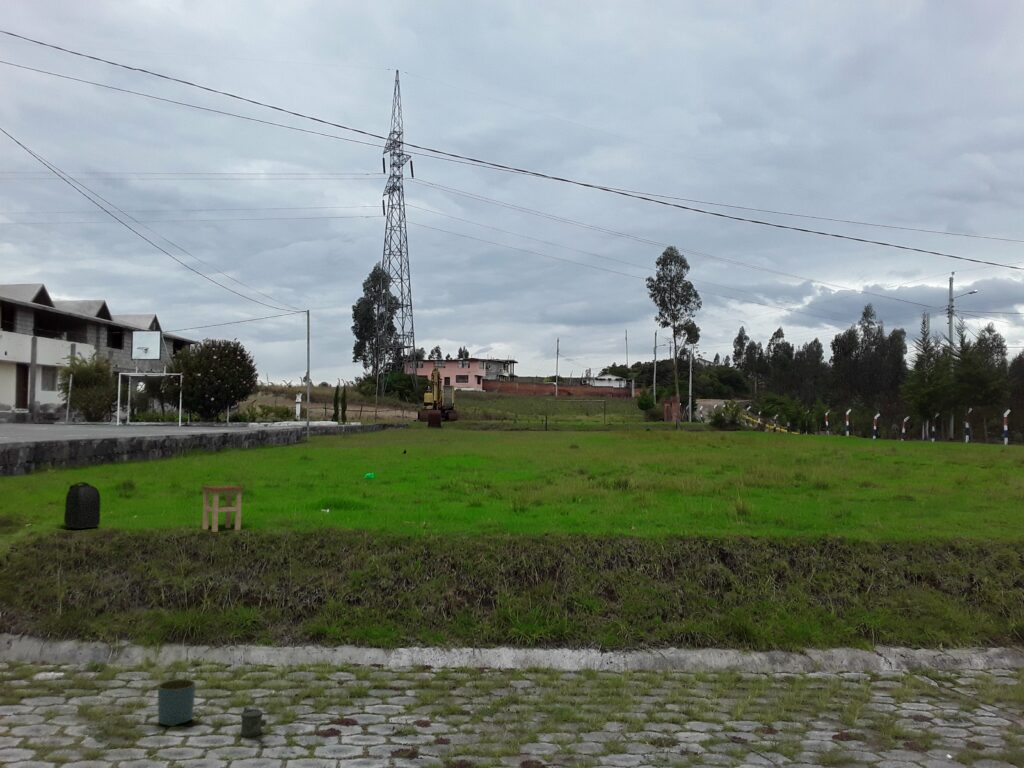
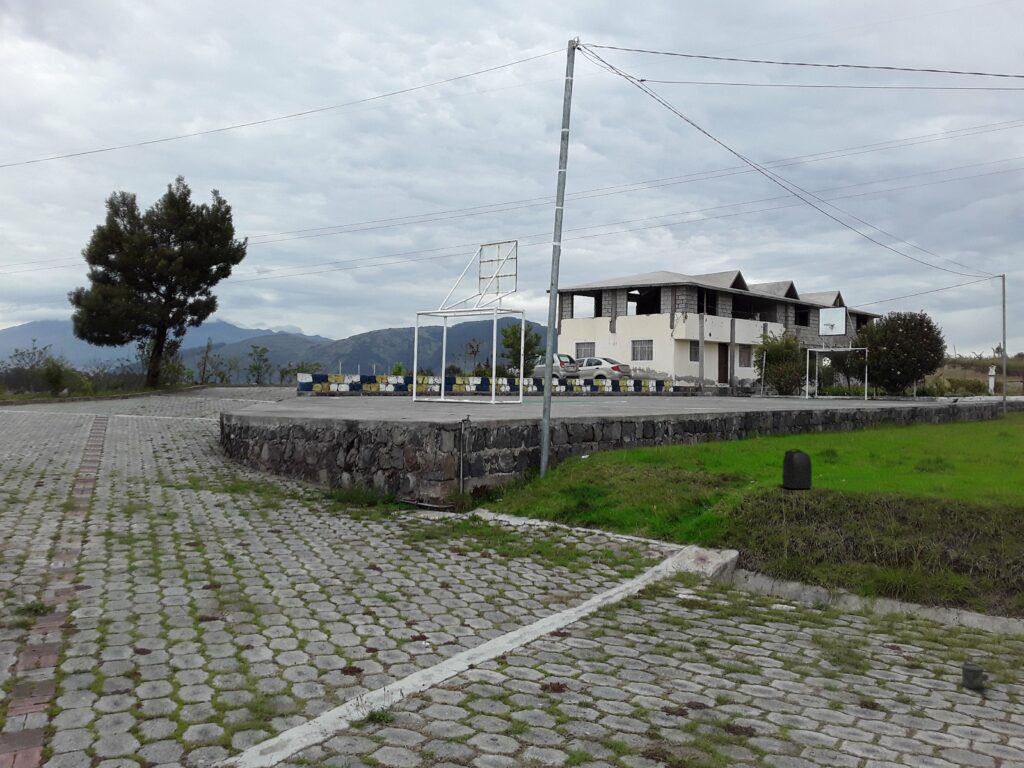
stool: present [201,485,244,532] -> none [904,456,948,500]
planter: present [158,679,195,726] -> none [881,625,914,665]

